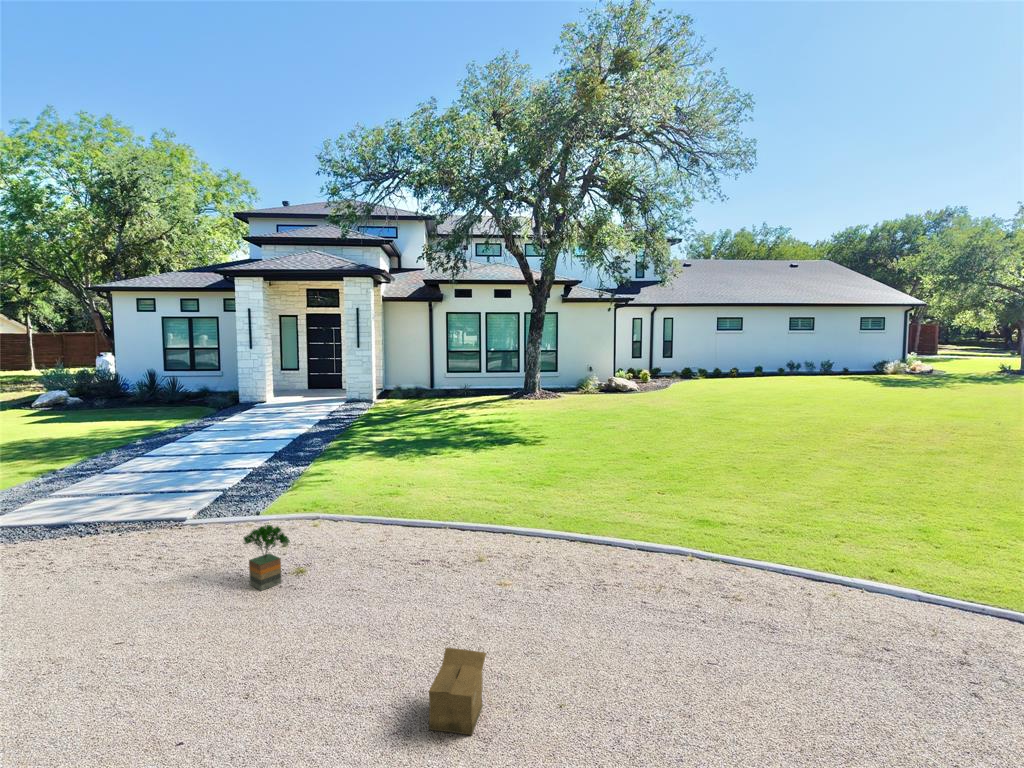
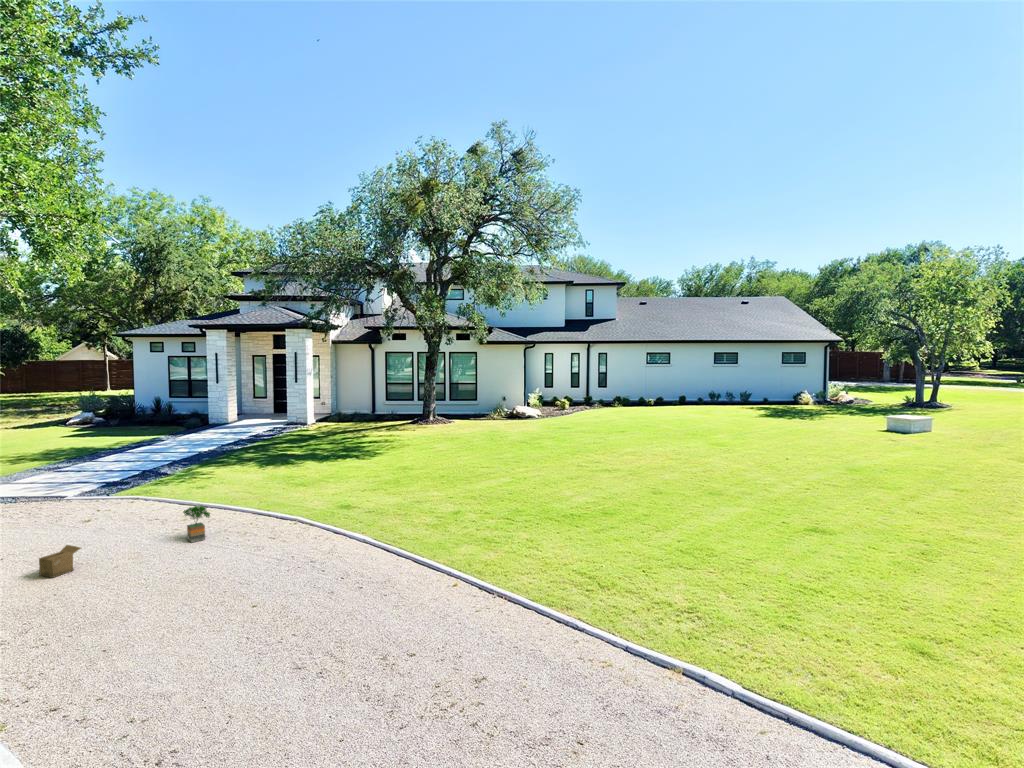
potted tree: present [243,525,290,591] -> present [183,506,210,543]

